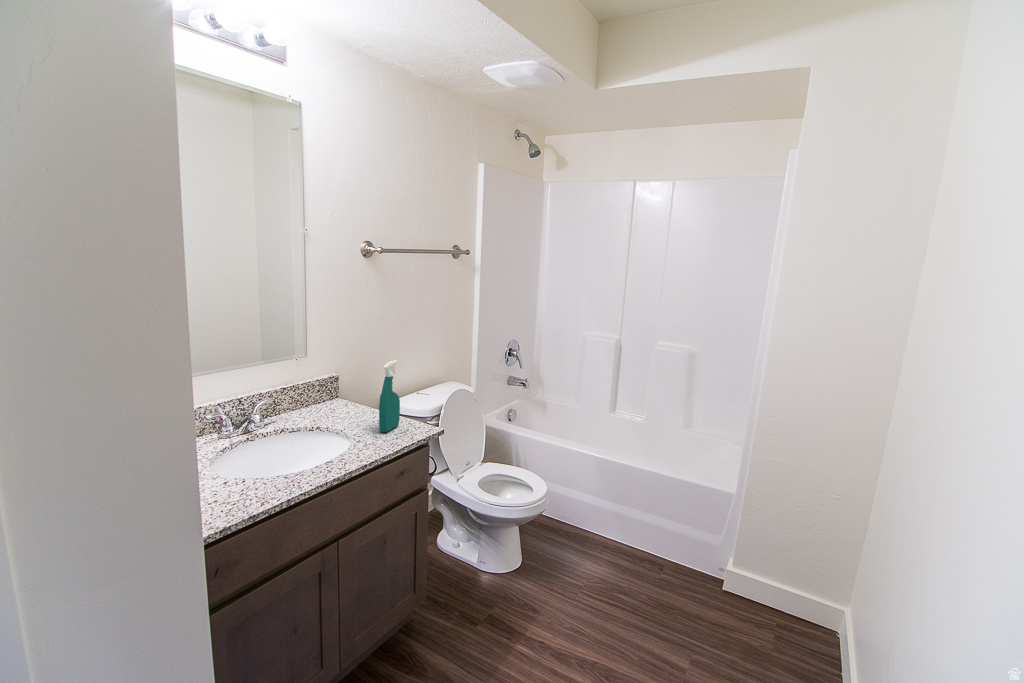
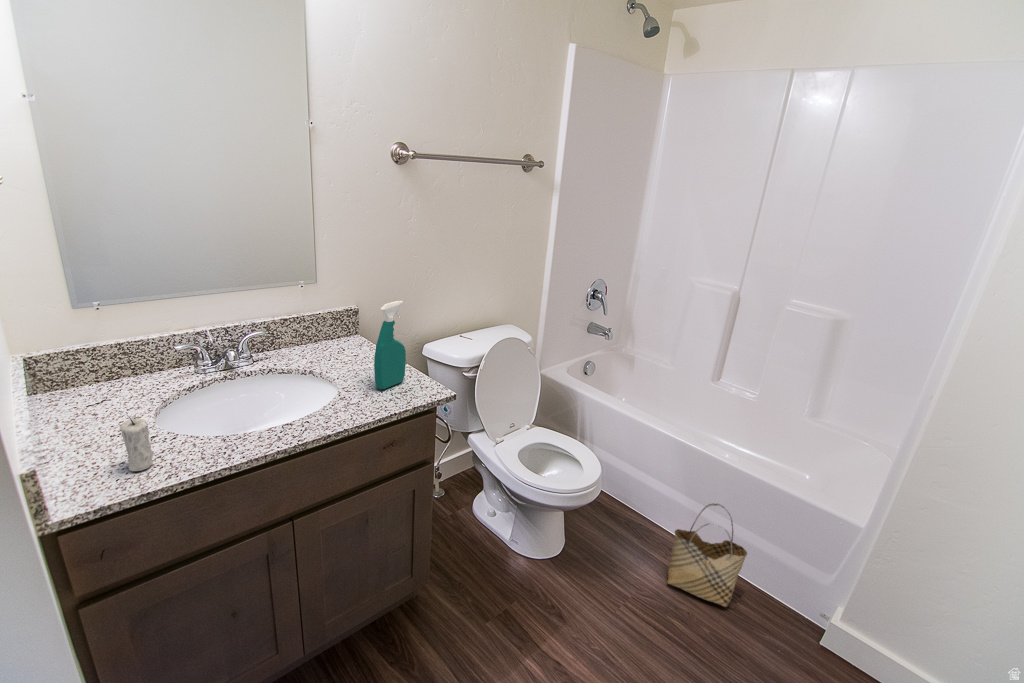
candle: none [227,456,248,503] -> present [121,417,153,471]
woven basket: none [609,498,663,579] -> present [667,504,747,607]

